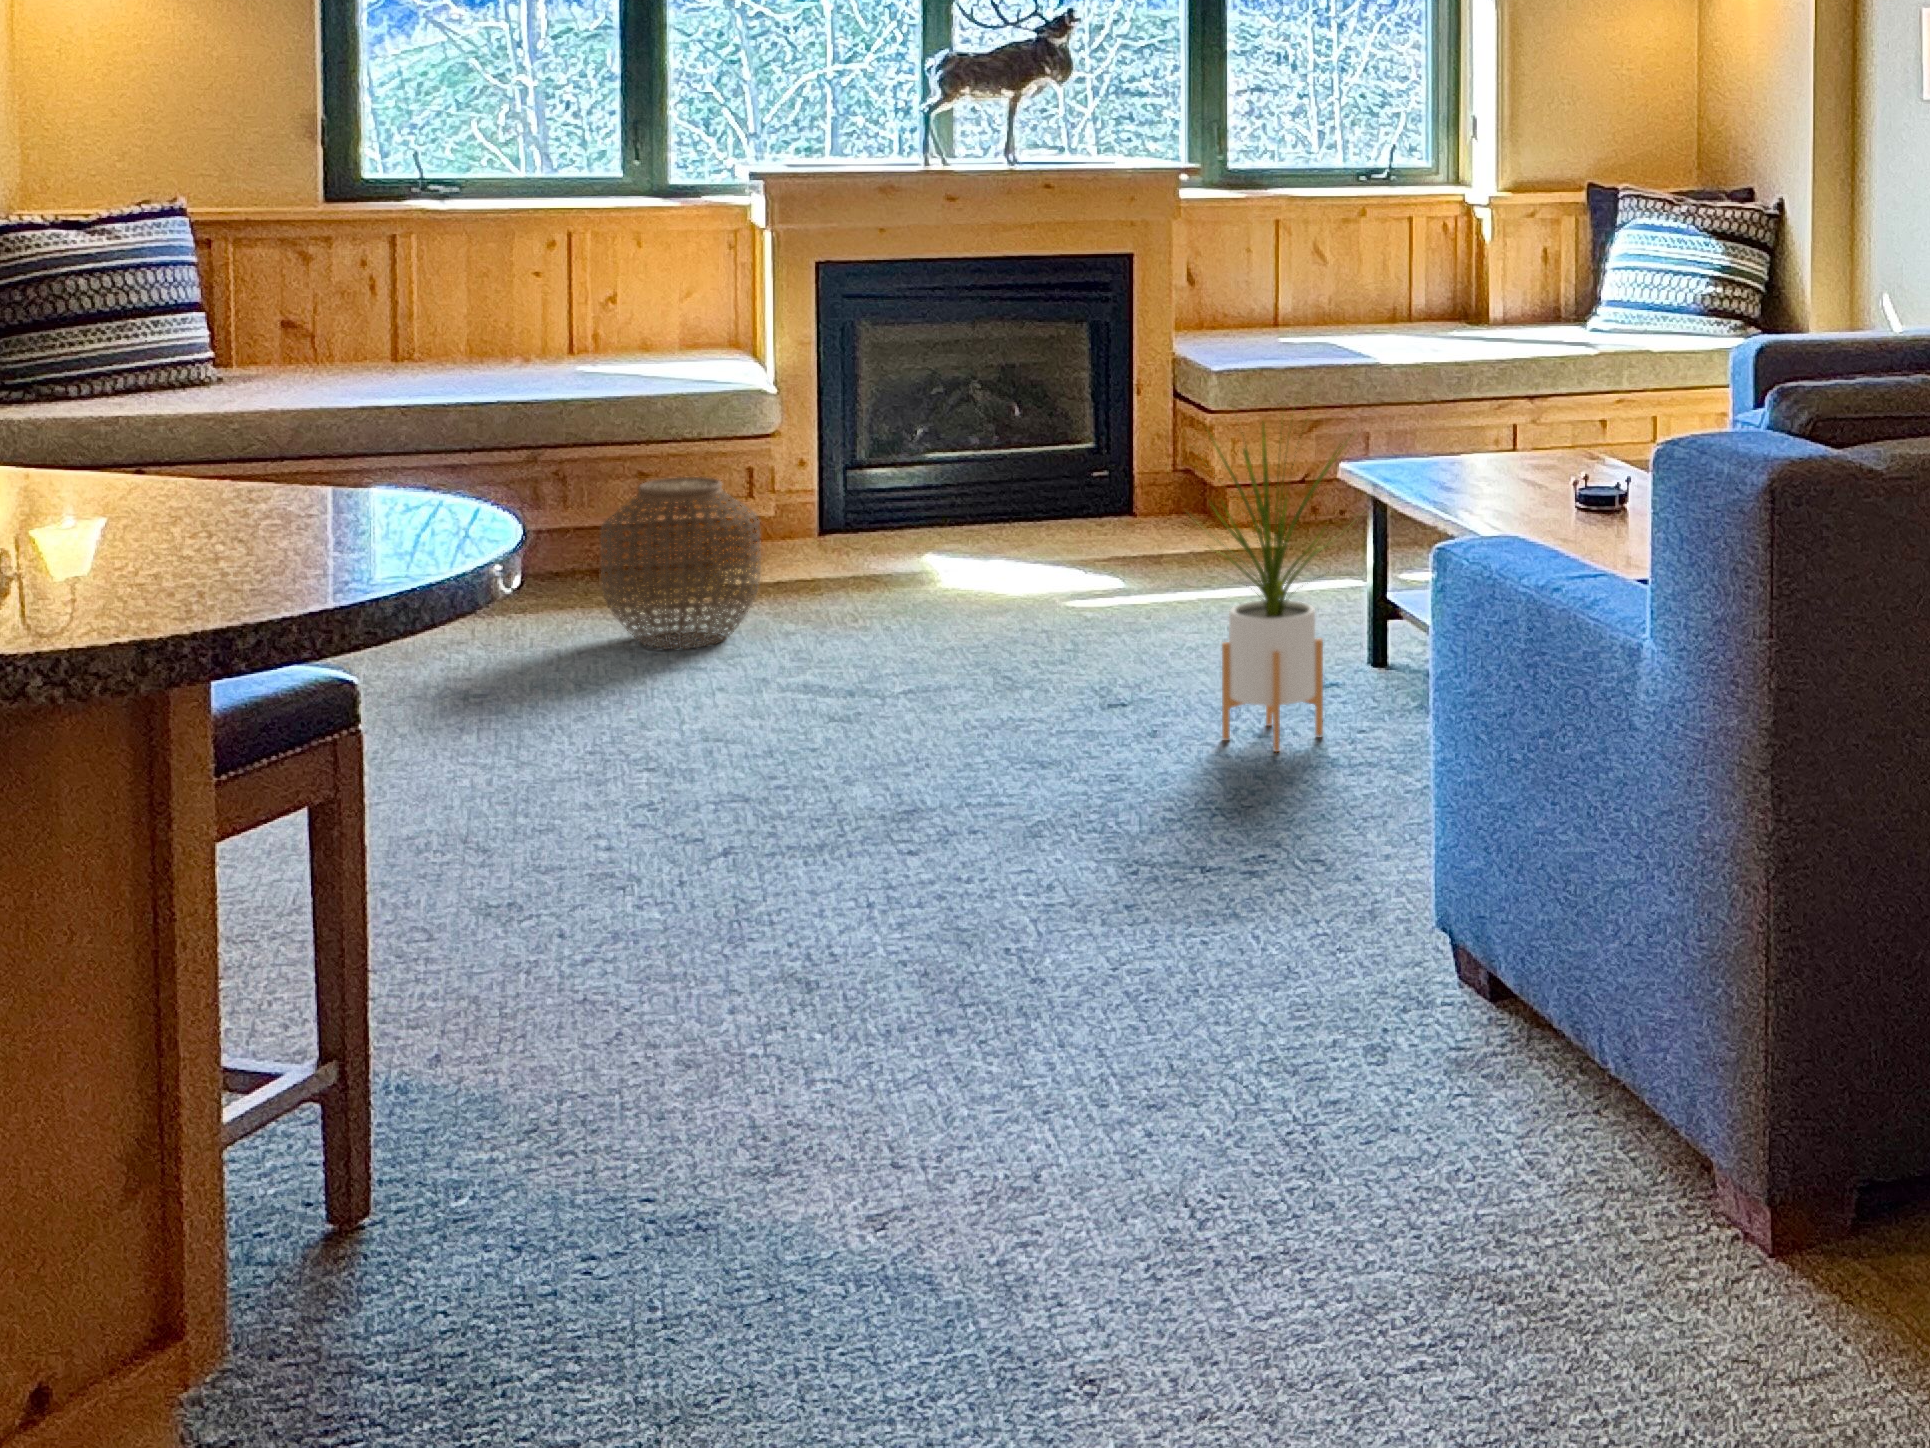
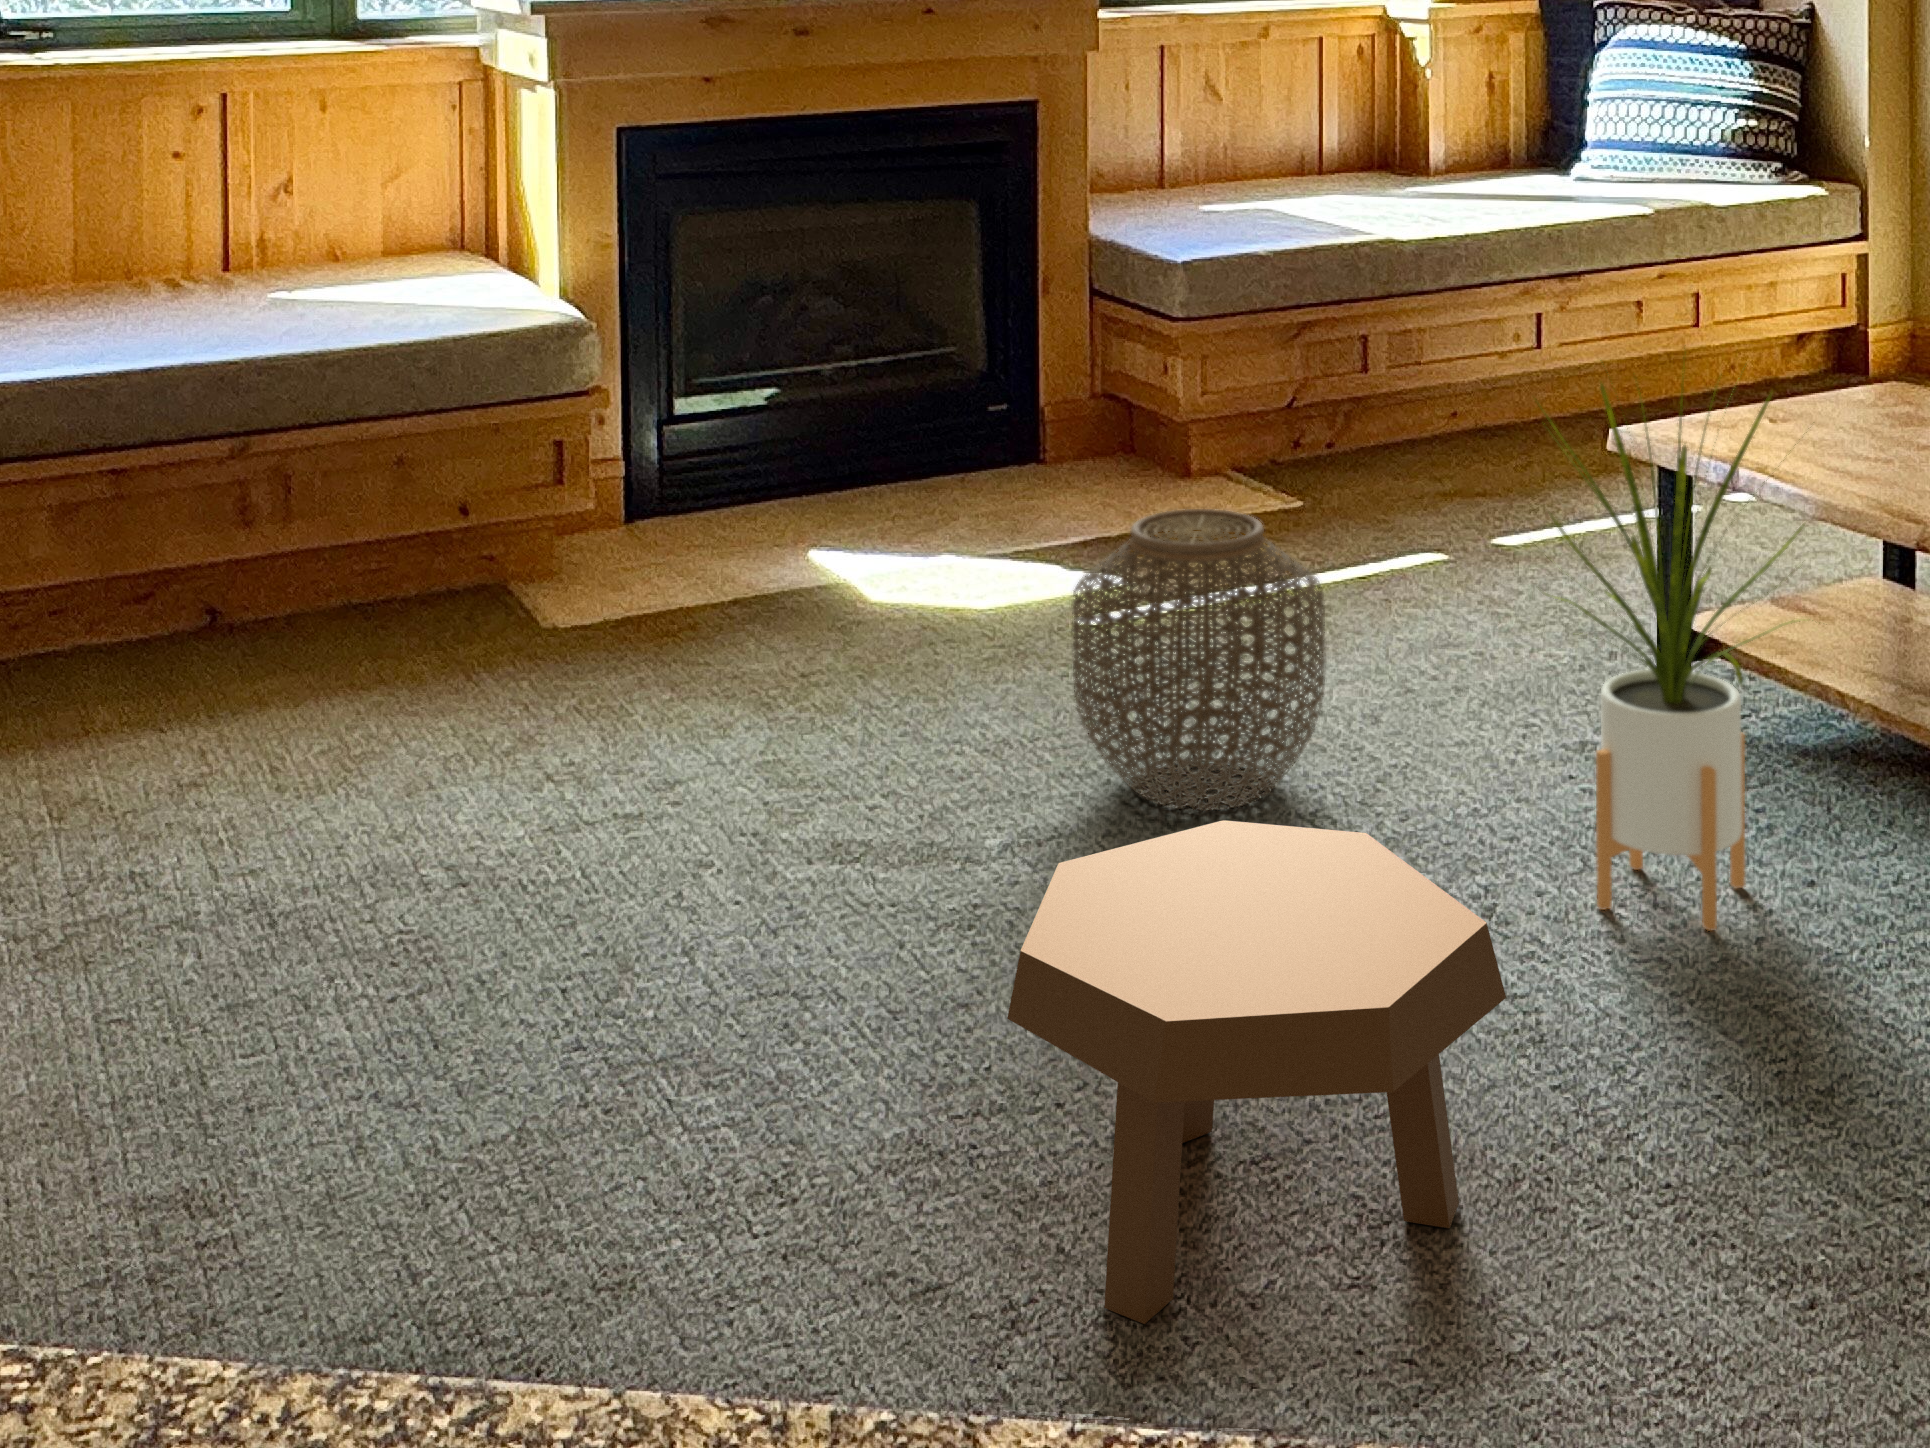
woven basket: present [601,477,761,649] -> present [1072,509,1325,811]
footstool: none [744,641,1011,864] -> present [1007,820,1506,1324]

